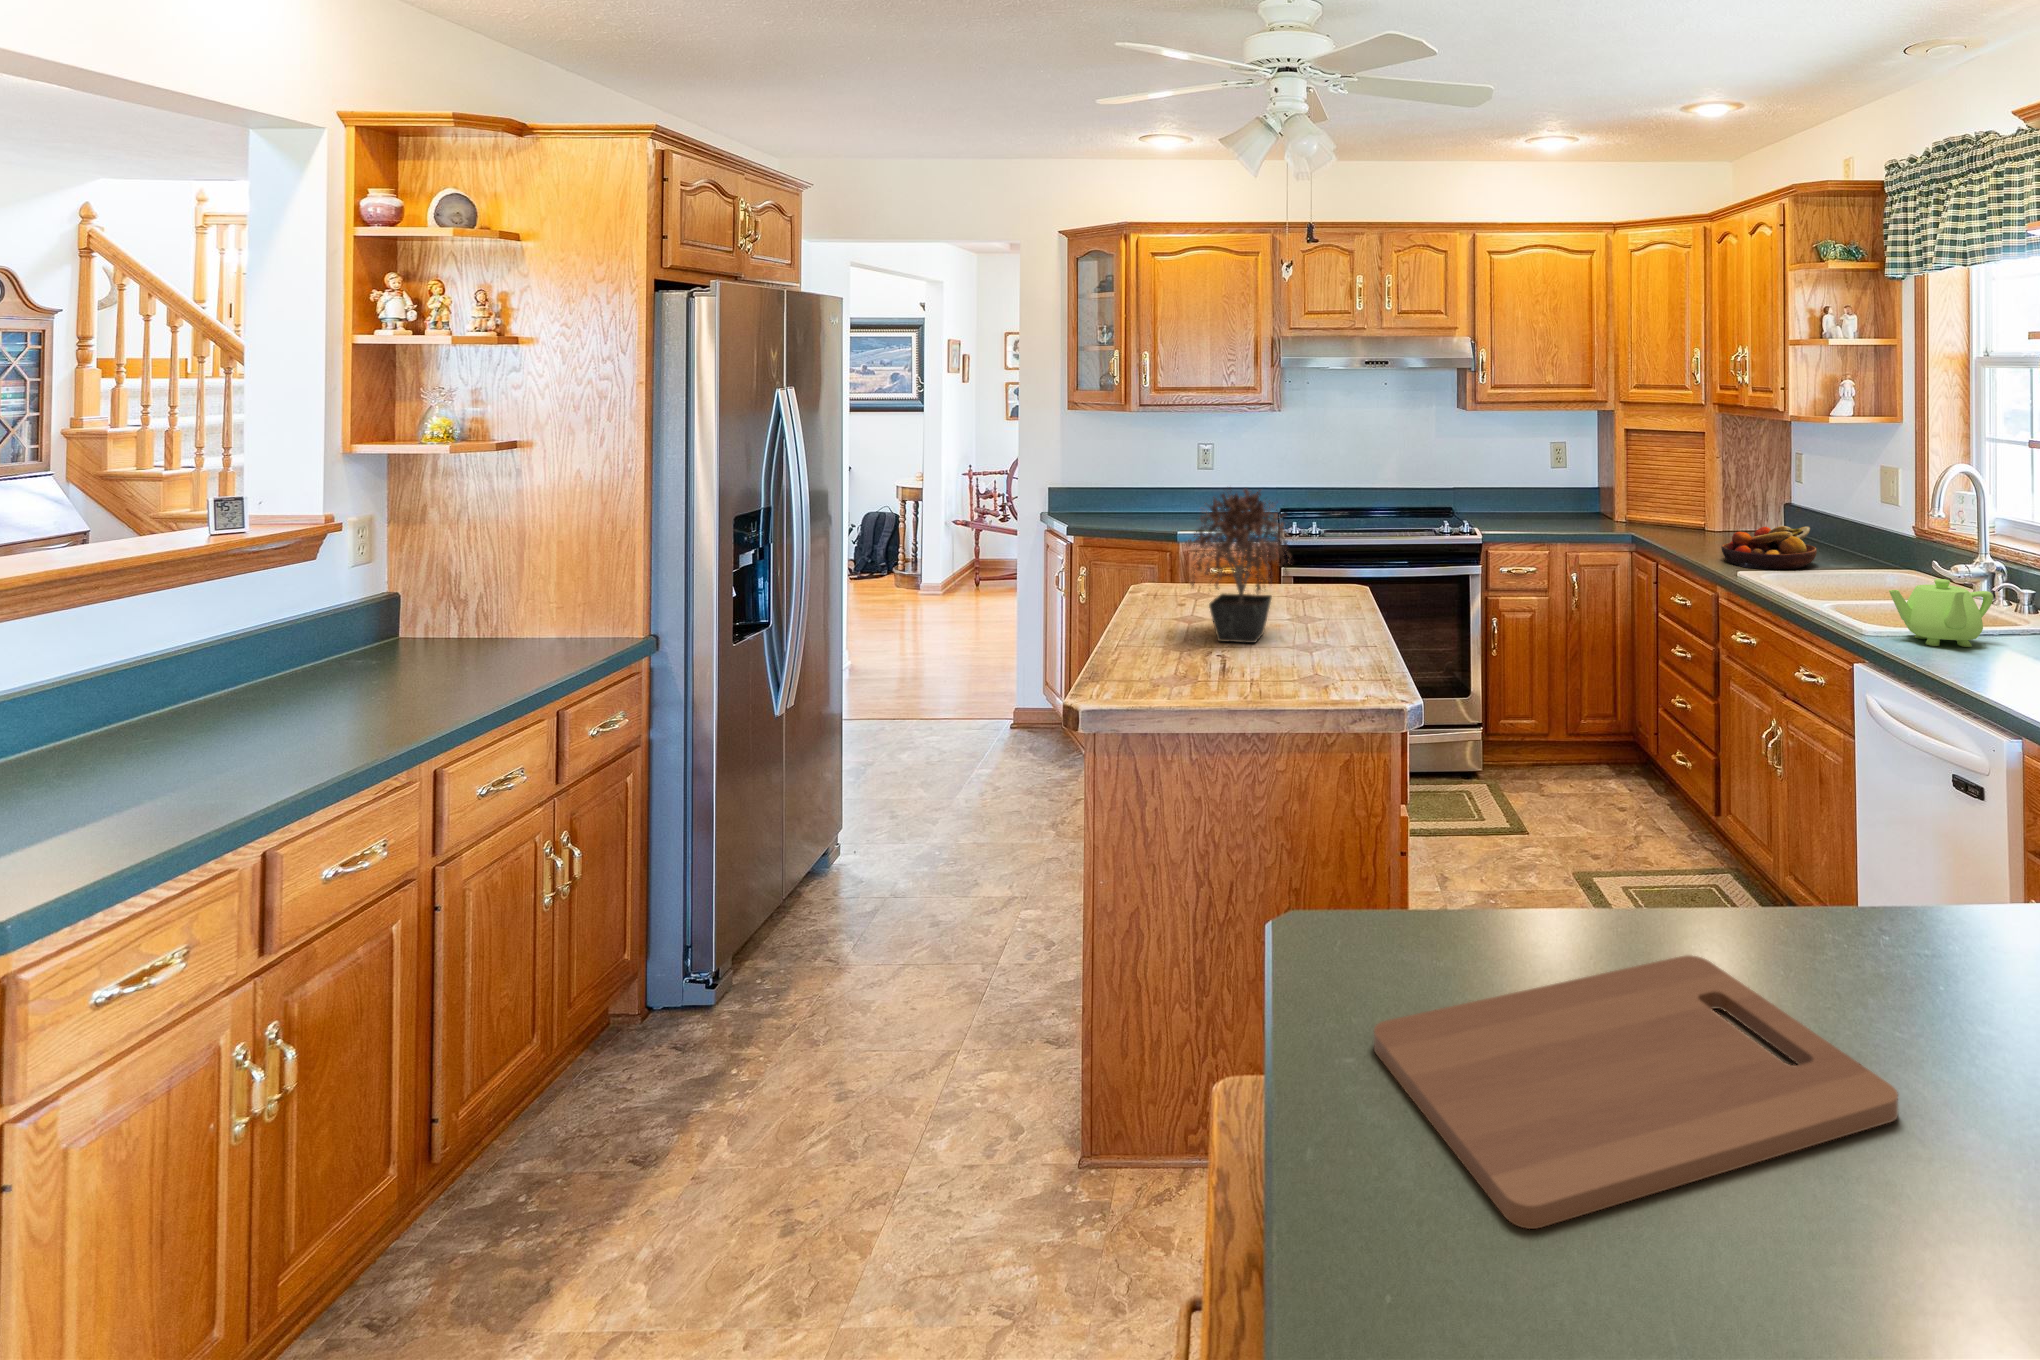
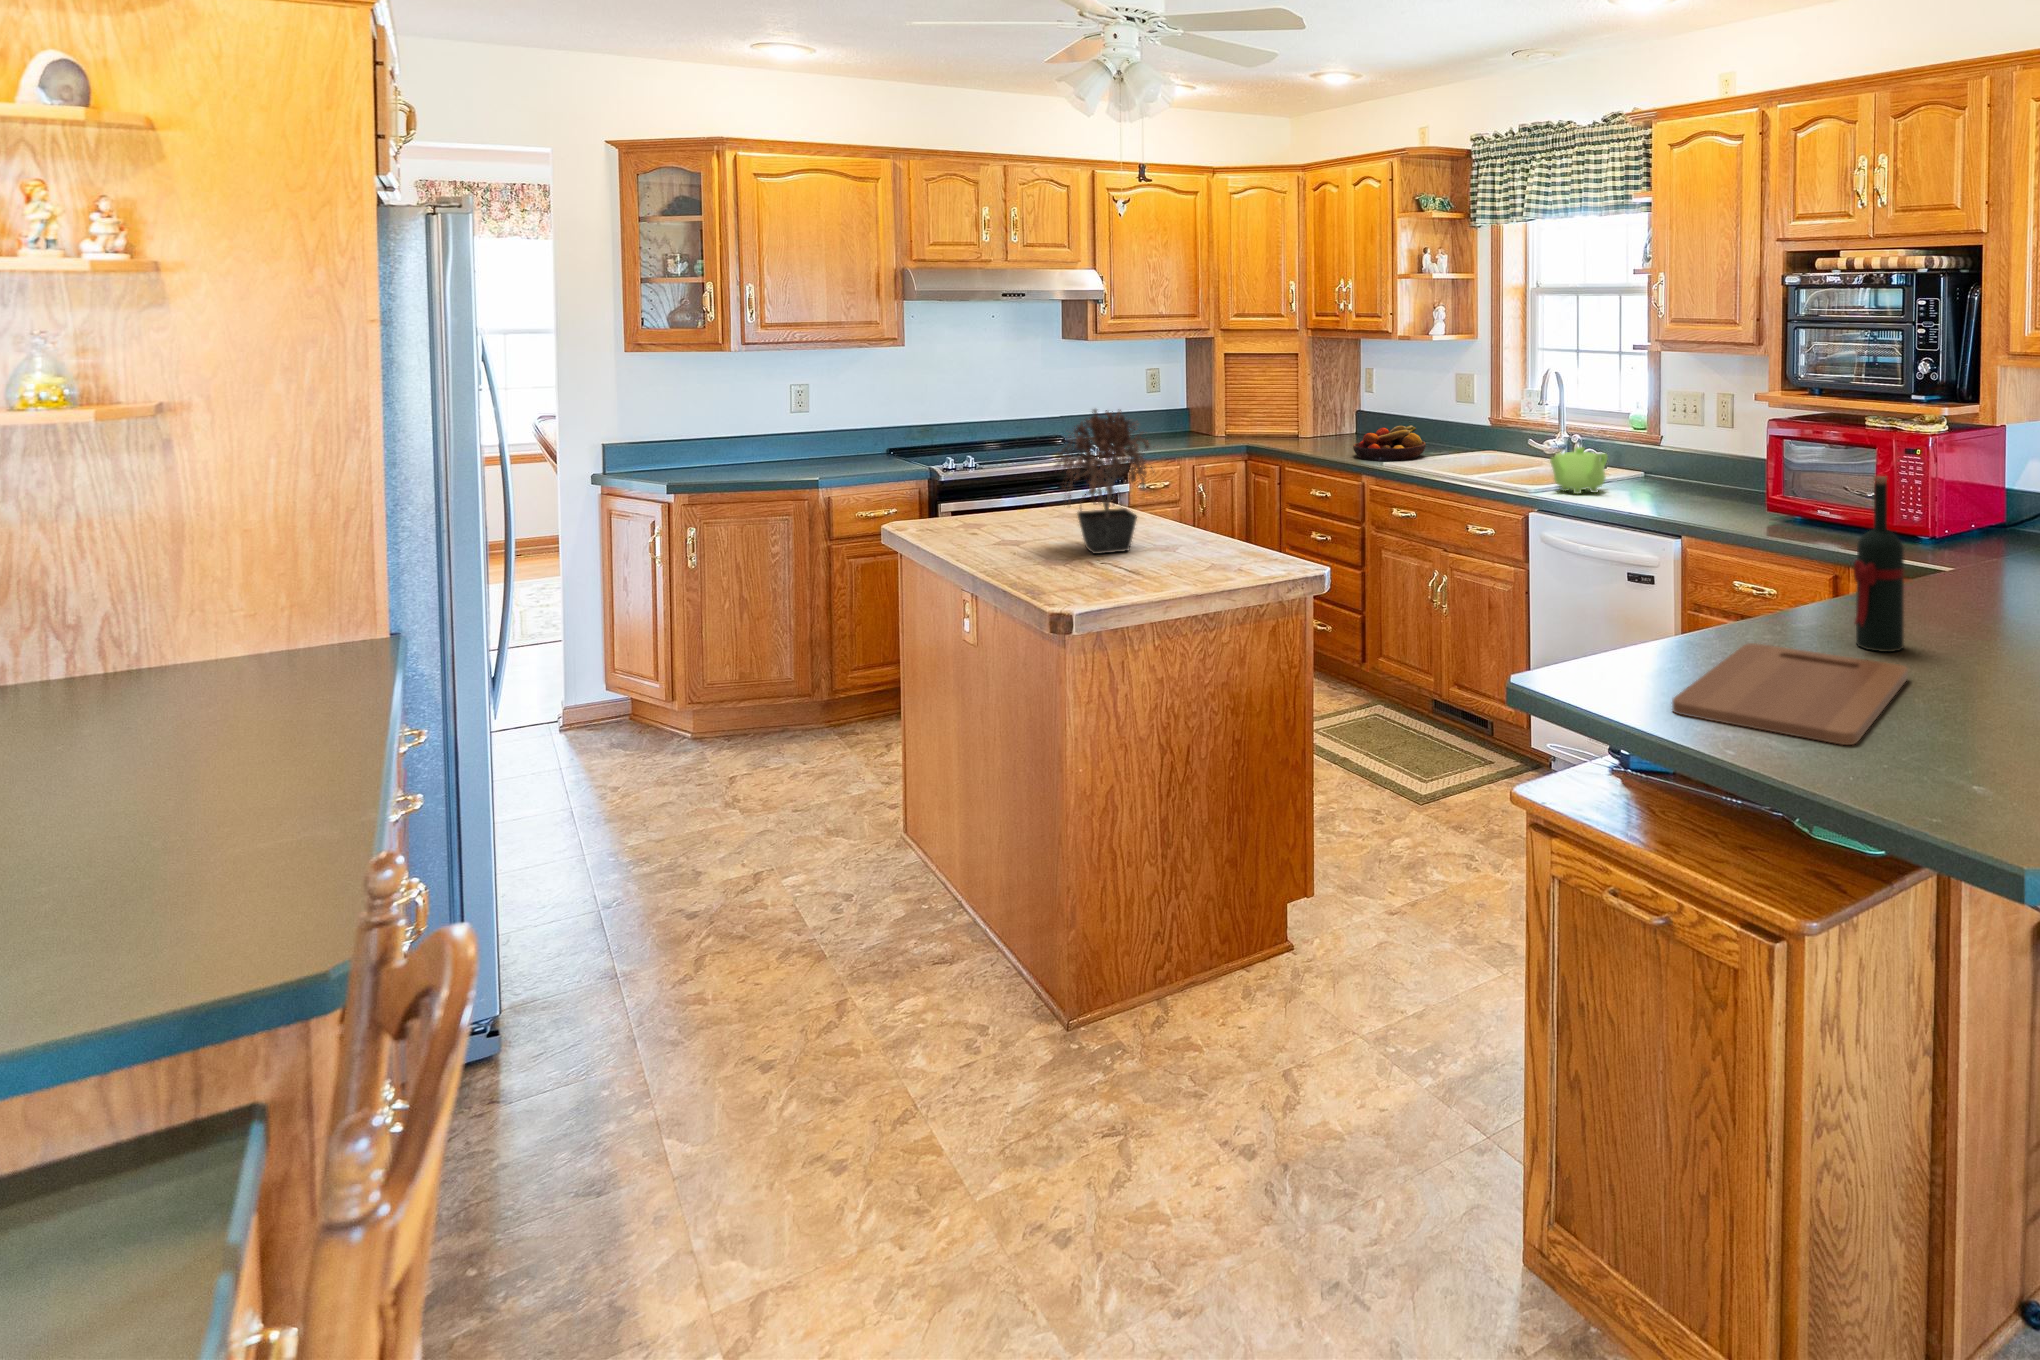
wine bottle: none [1899,711,2018,1052] -> present [1854,476,1904,652]

